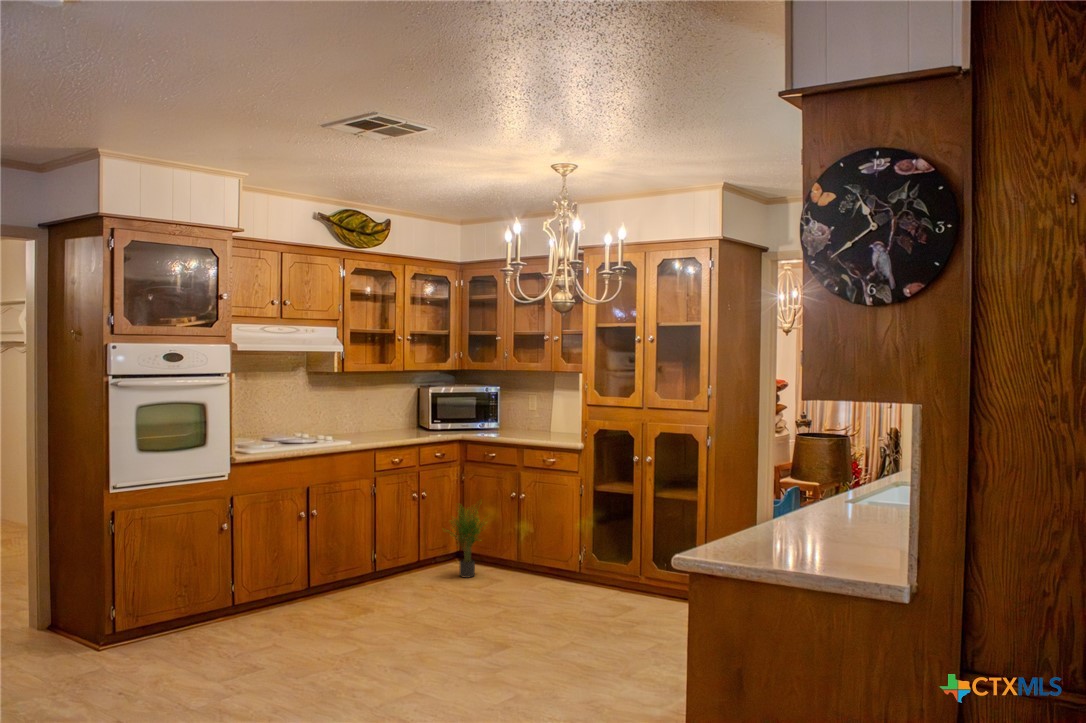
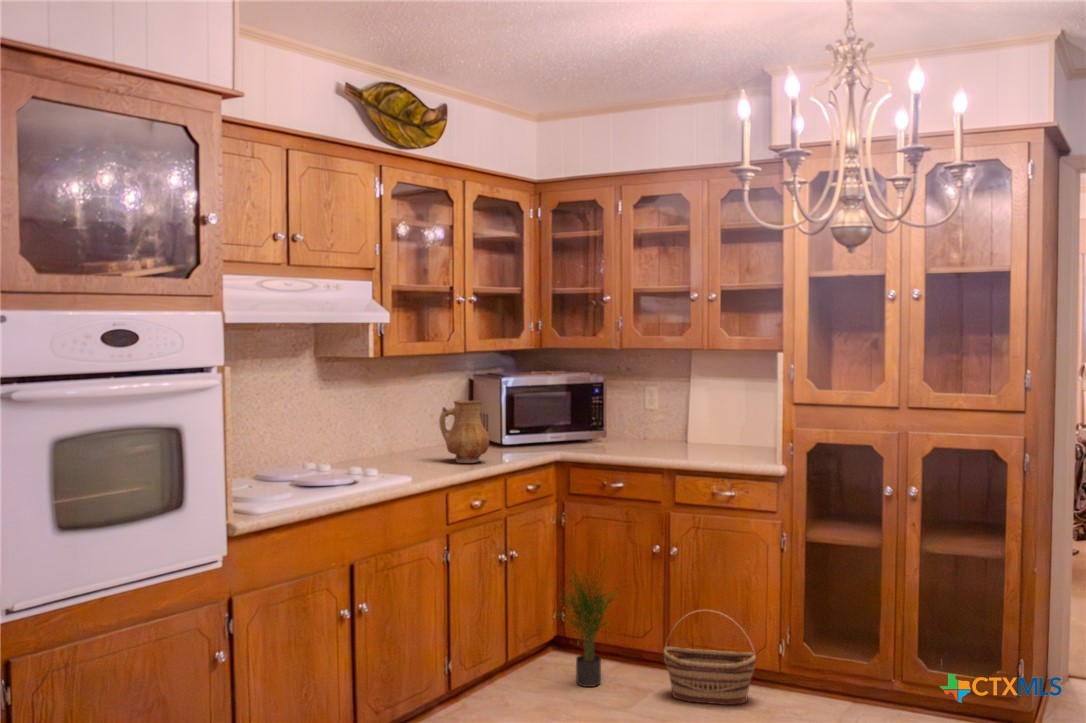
ceramic pitcher: none [383,400,414,438] -> present [439,400,489,463]
basket: none [508,531,561,589] -> present [664,613,756,705]

